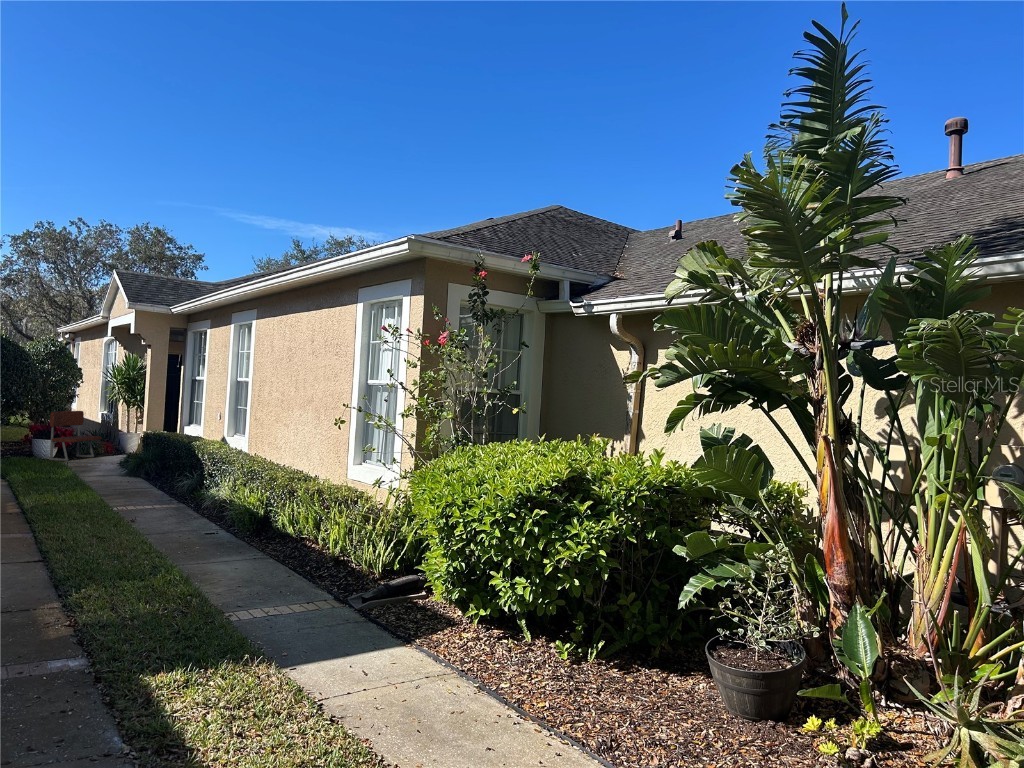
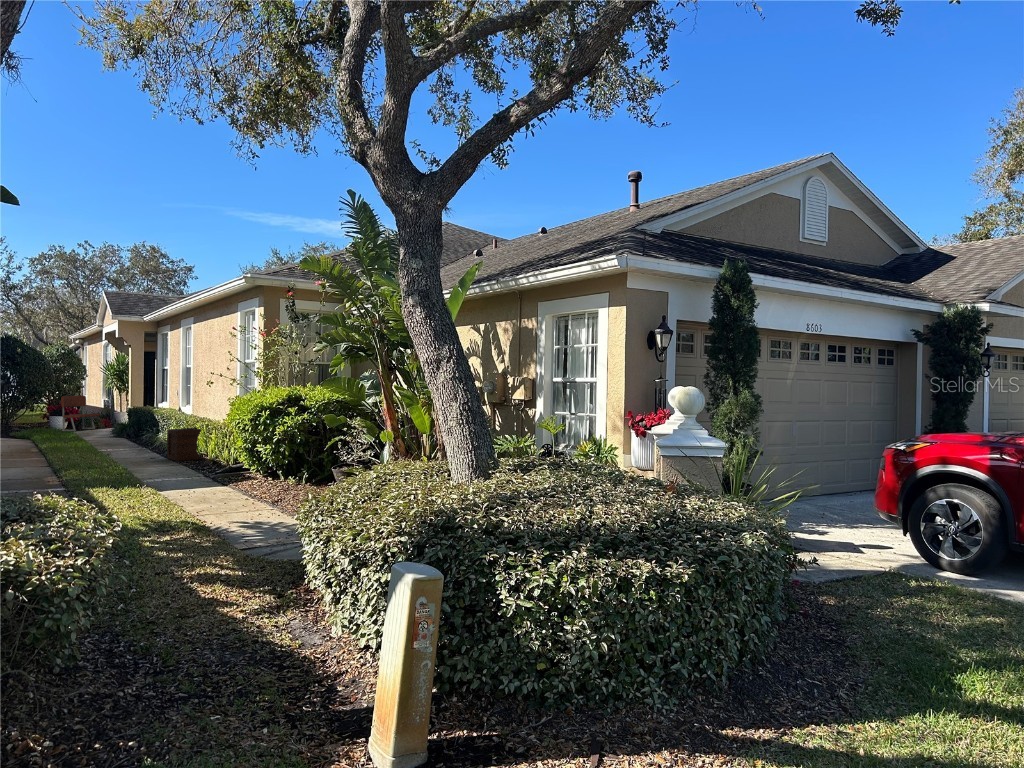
wooden crate: none [242,493,315,557] -> present [167,428,203,461]

